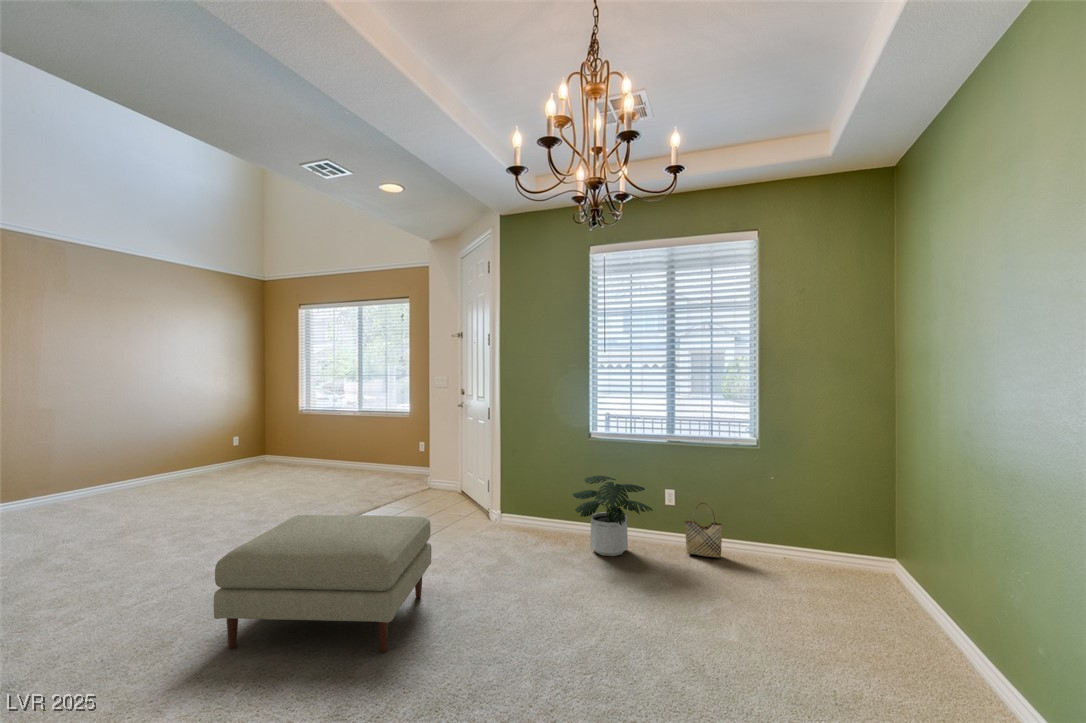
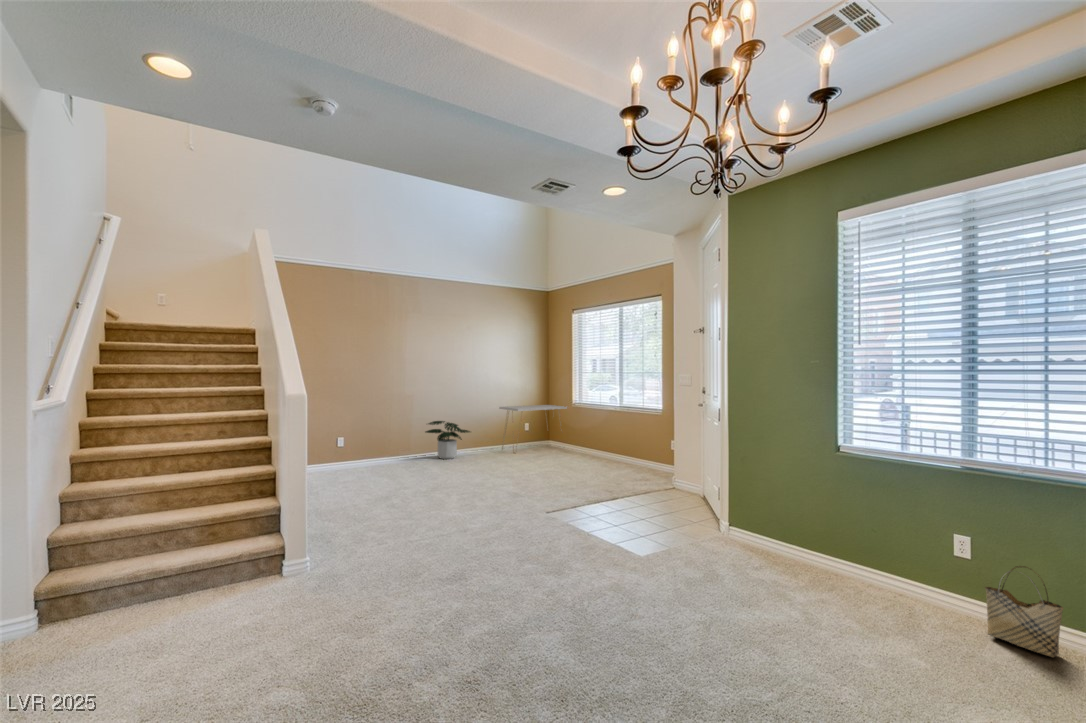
console table: none [197,414,292,478] -> present [499,405,567,449]
potted plant: present [572,476,653,556] -> present [426,421,470,459]
ottoman: present [214,515,431,653] -> none [431,488,617,628]

